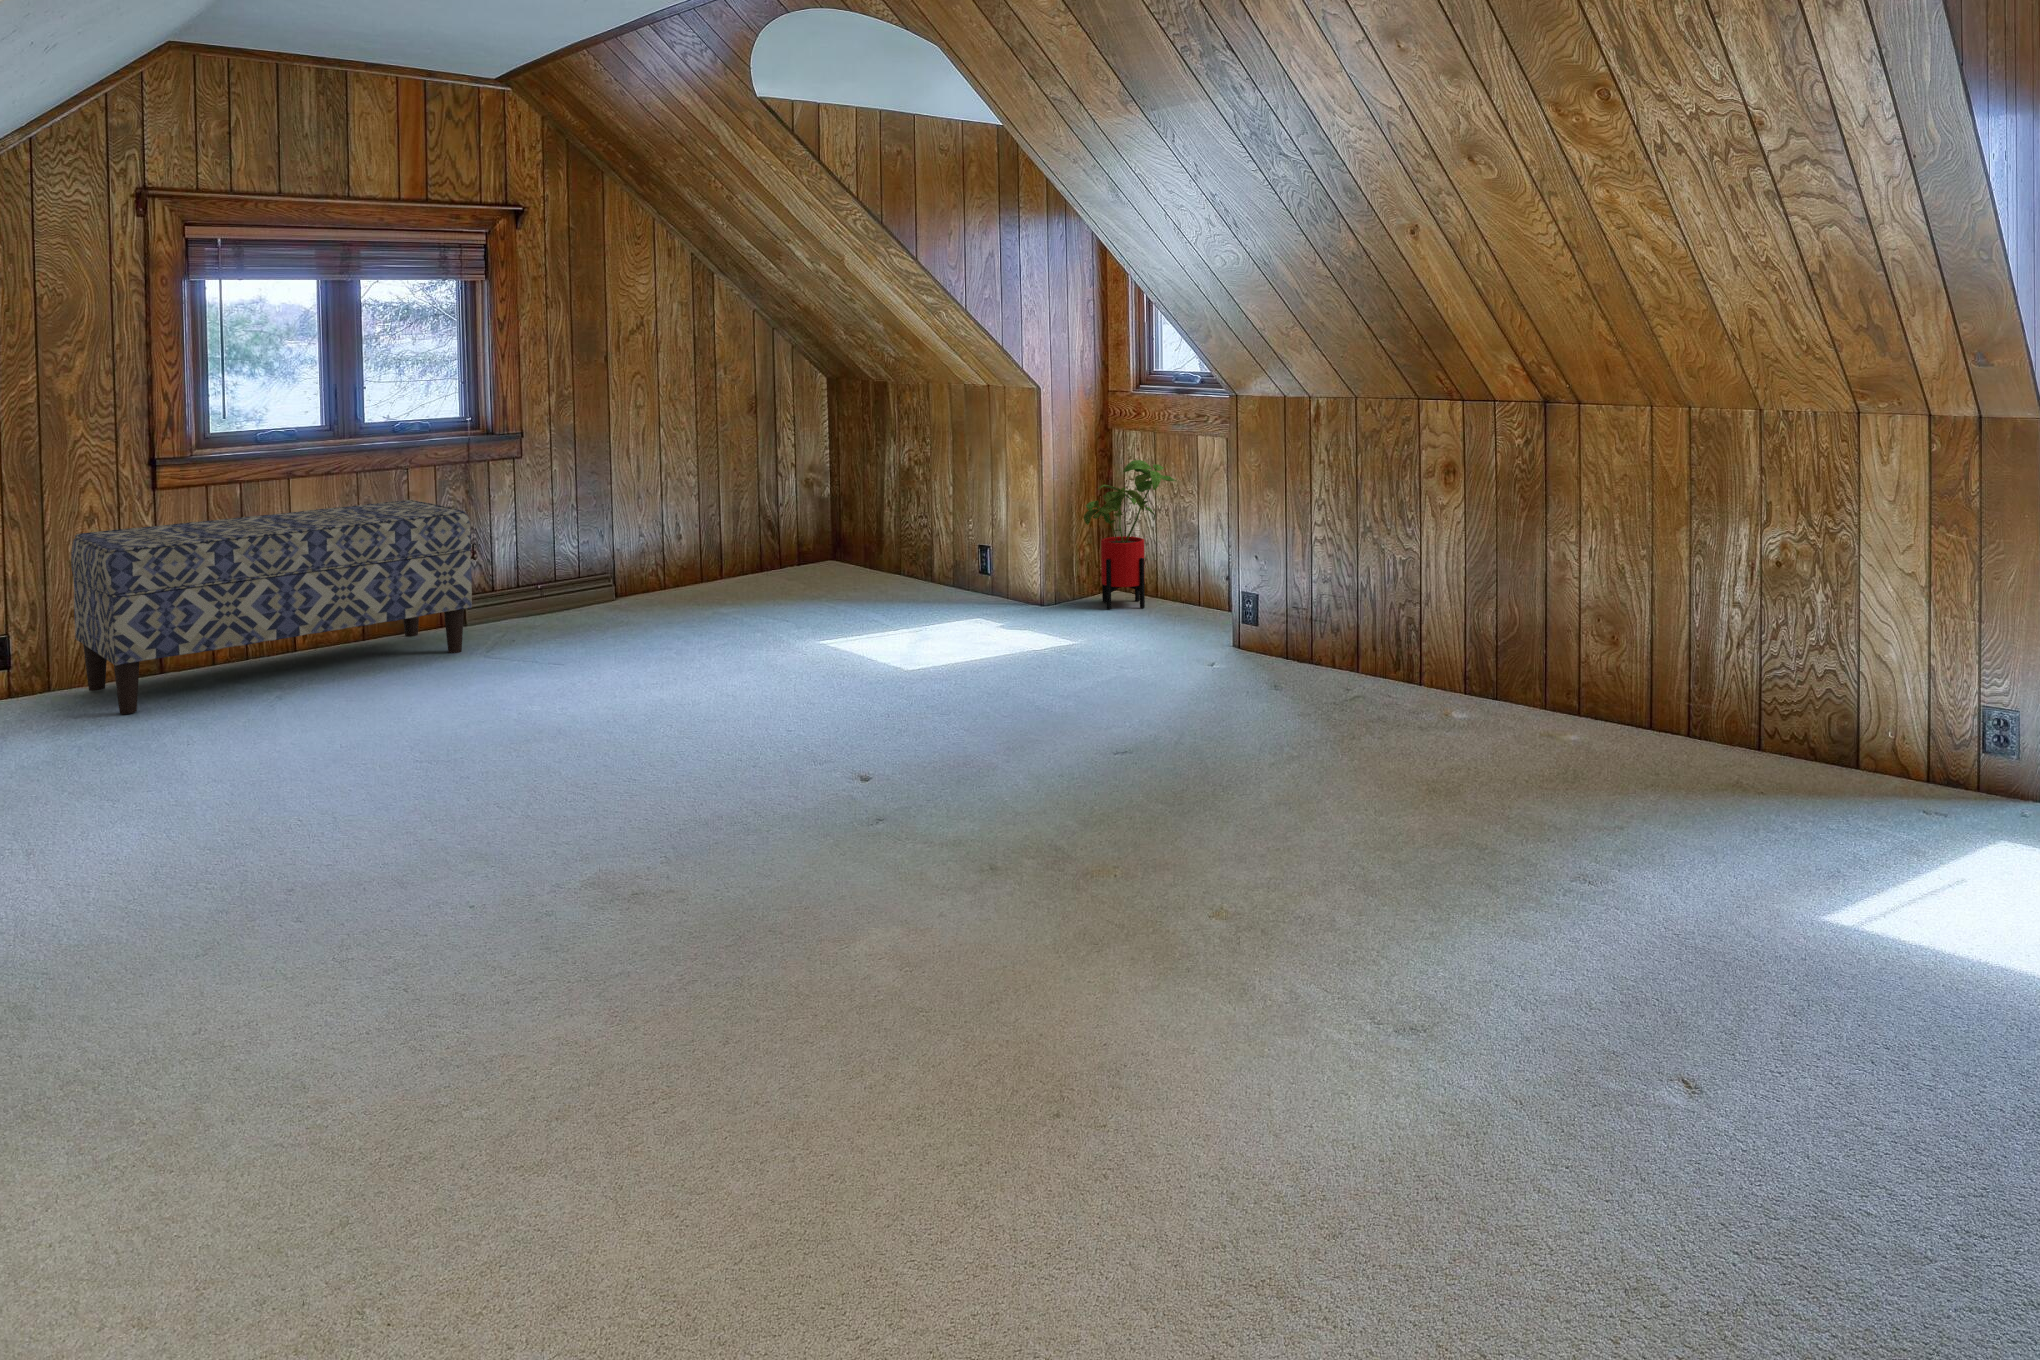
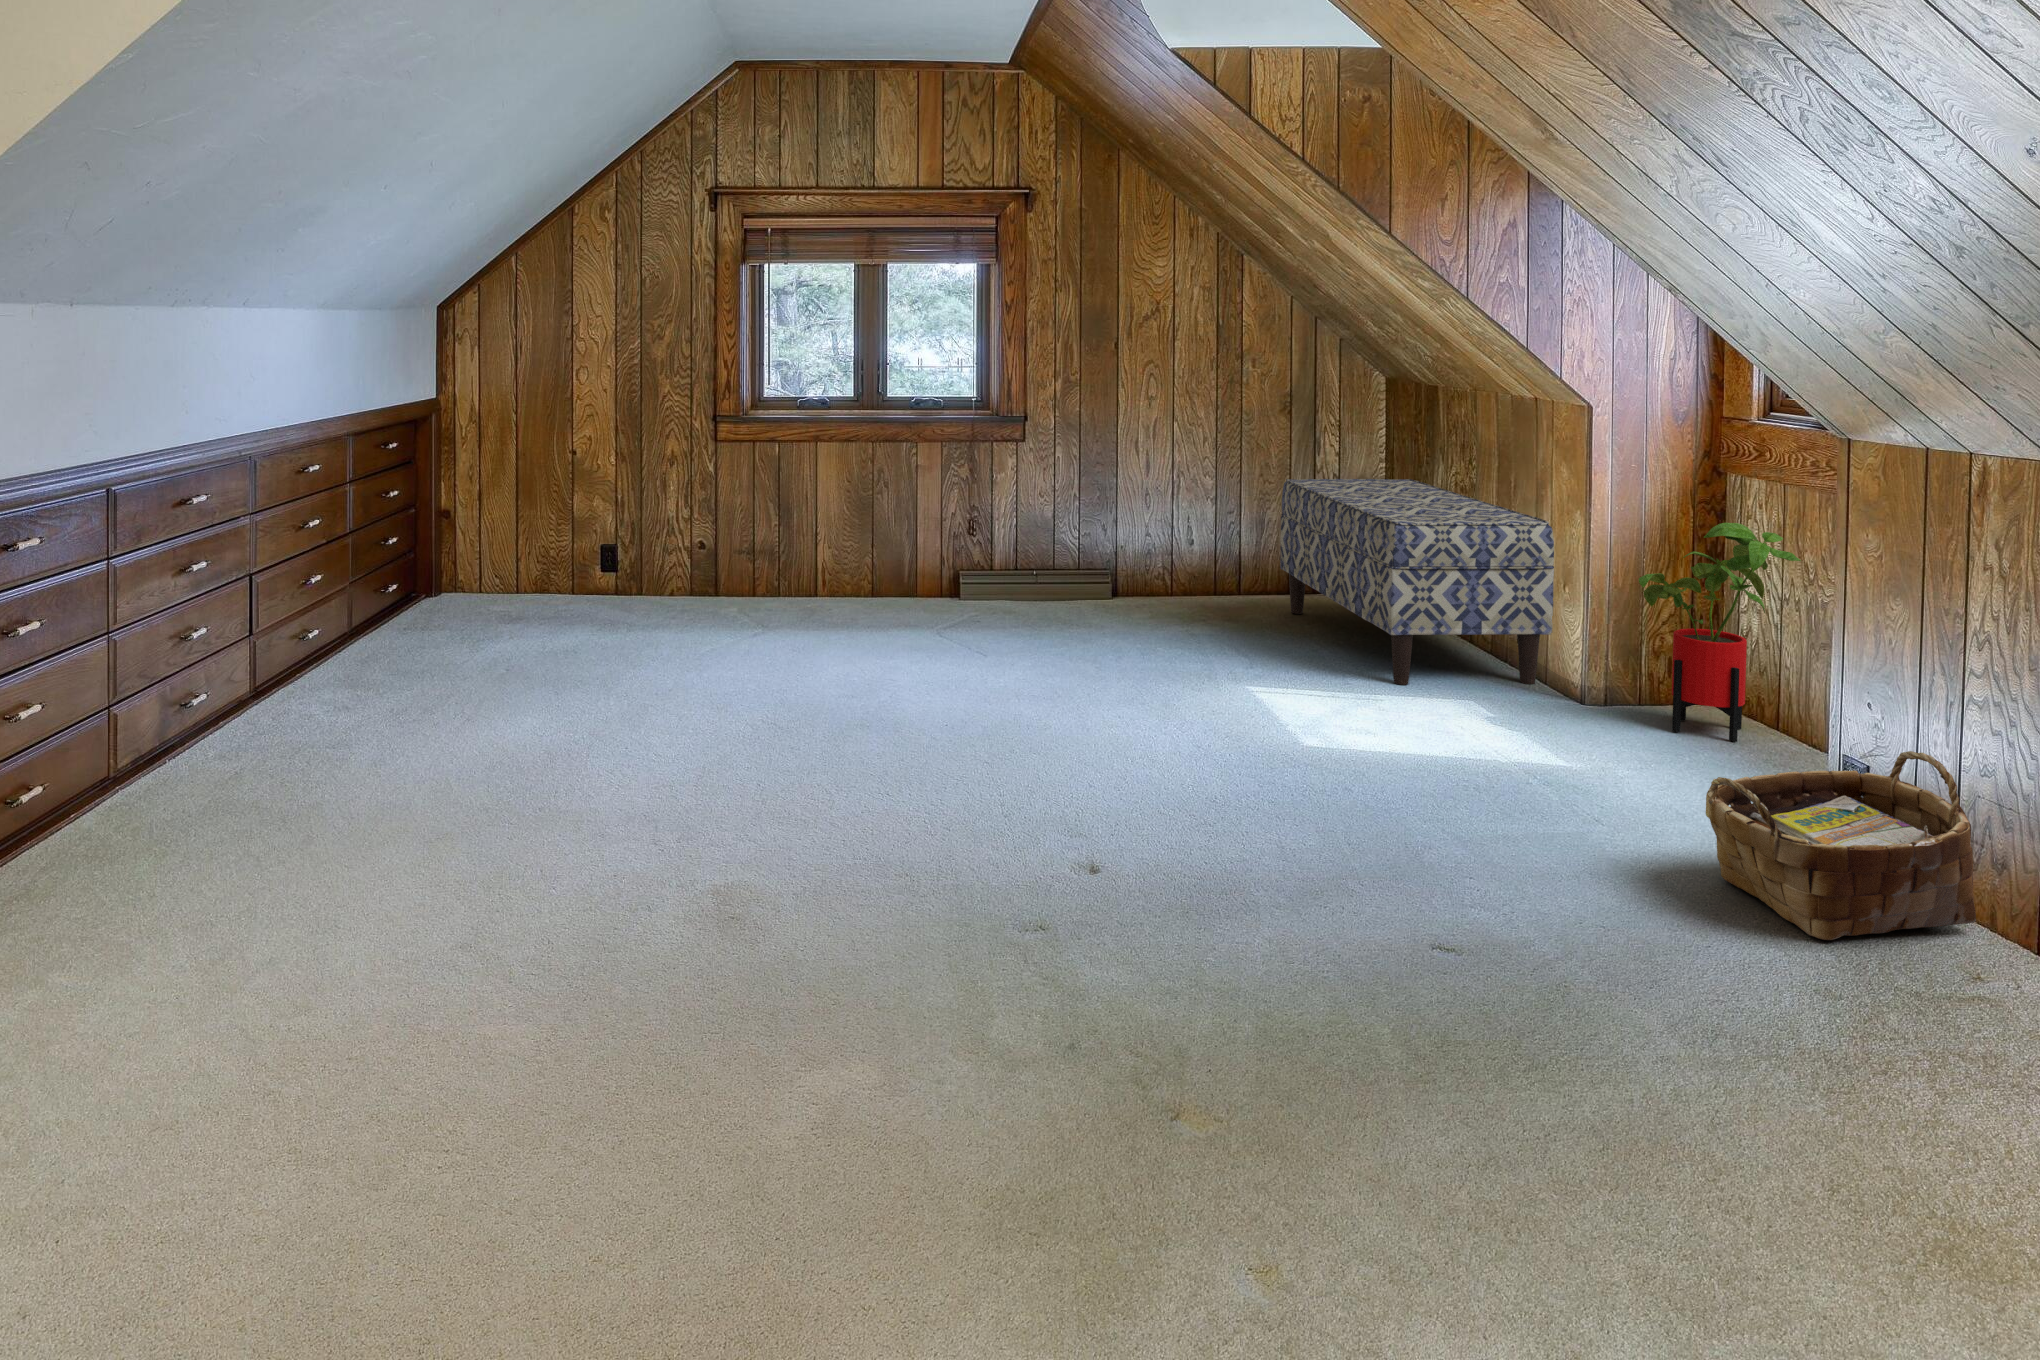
bench: present [71,500,472,714] -> present [1280,479,1554,685]
woven basket: none [1202,575,1333,691] -> present [1706,751,1976,940]

